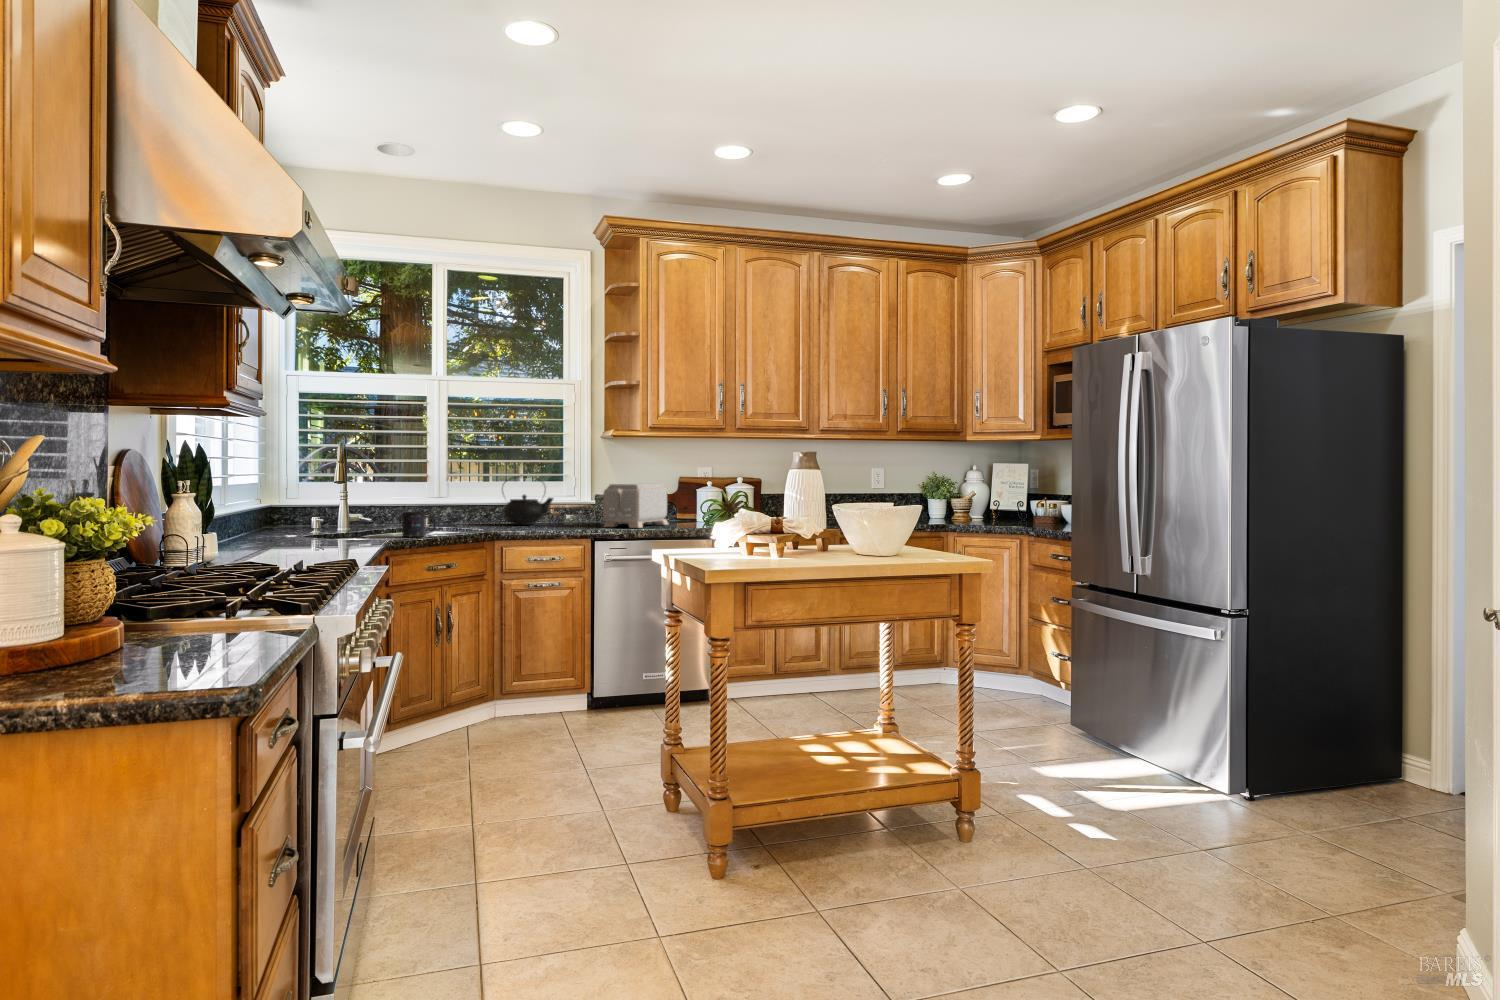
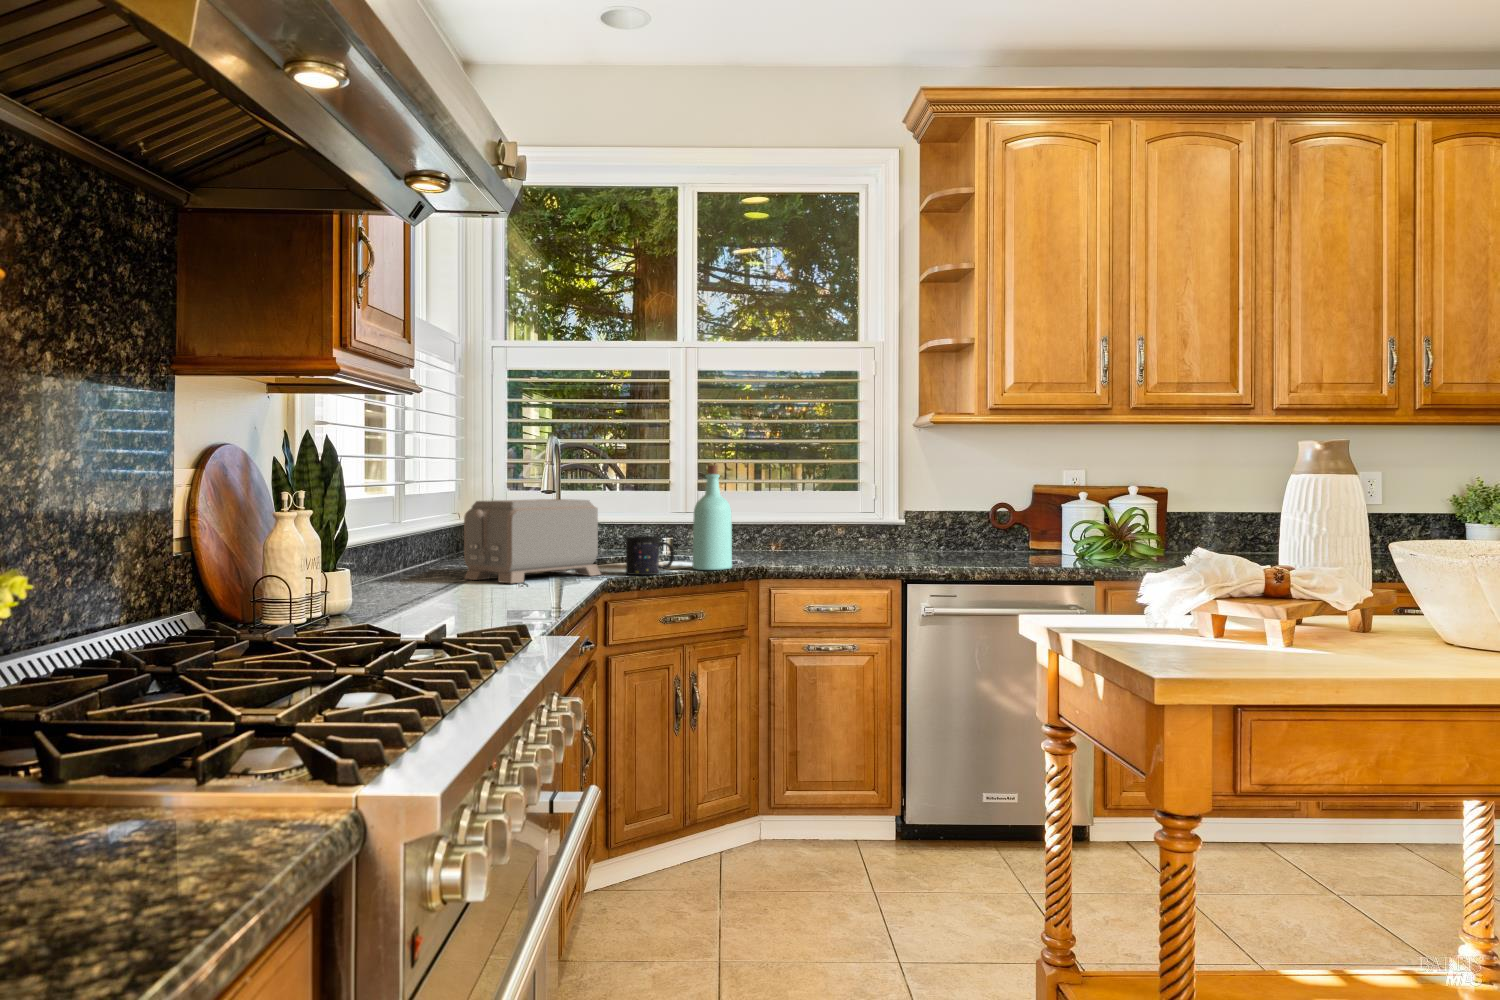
bottle: none [448,463,476,534] -> present [692,465,732,570]
teapot: present [503,477,553,525] -> none [772,483,847,555]
toaster: present [603,484,668,528] -> present [464,499,601,584]

